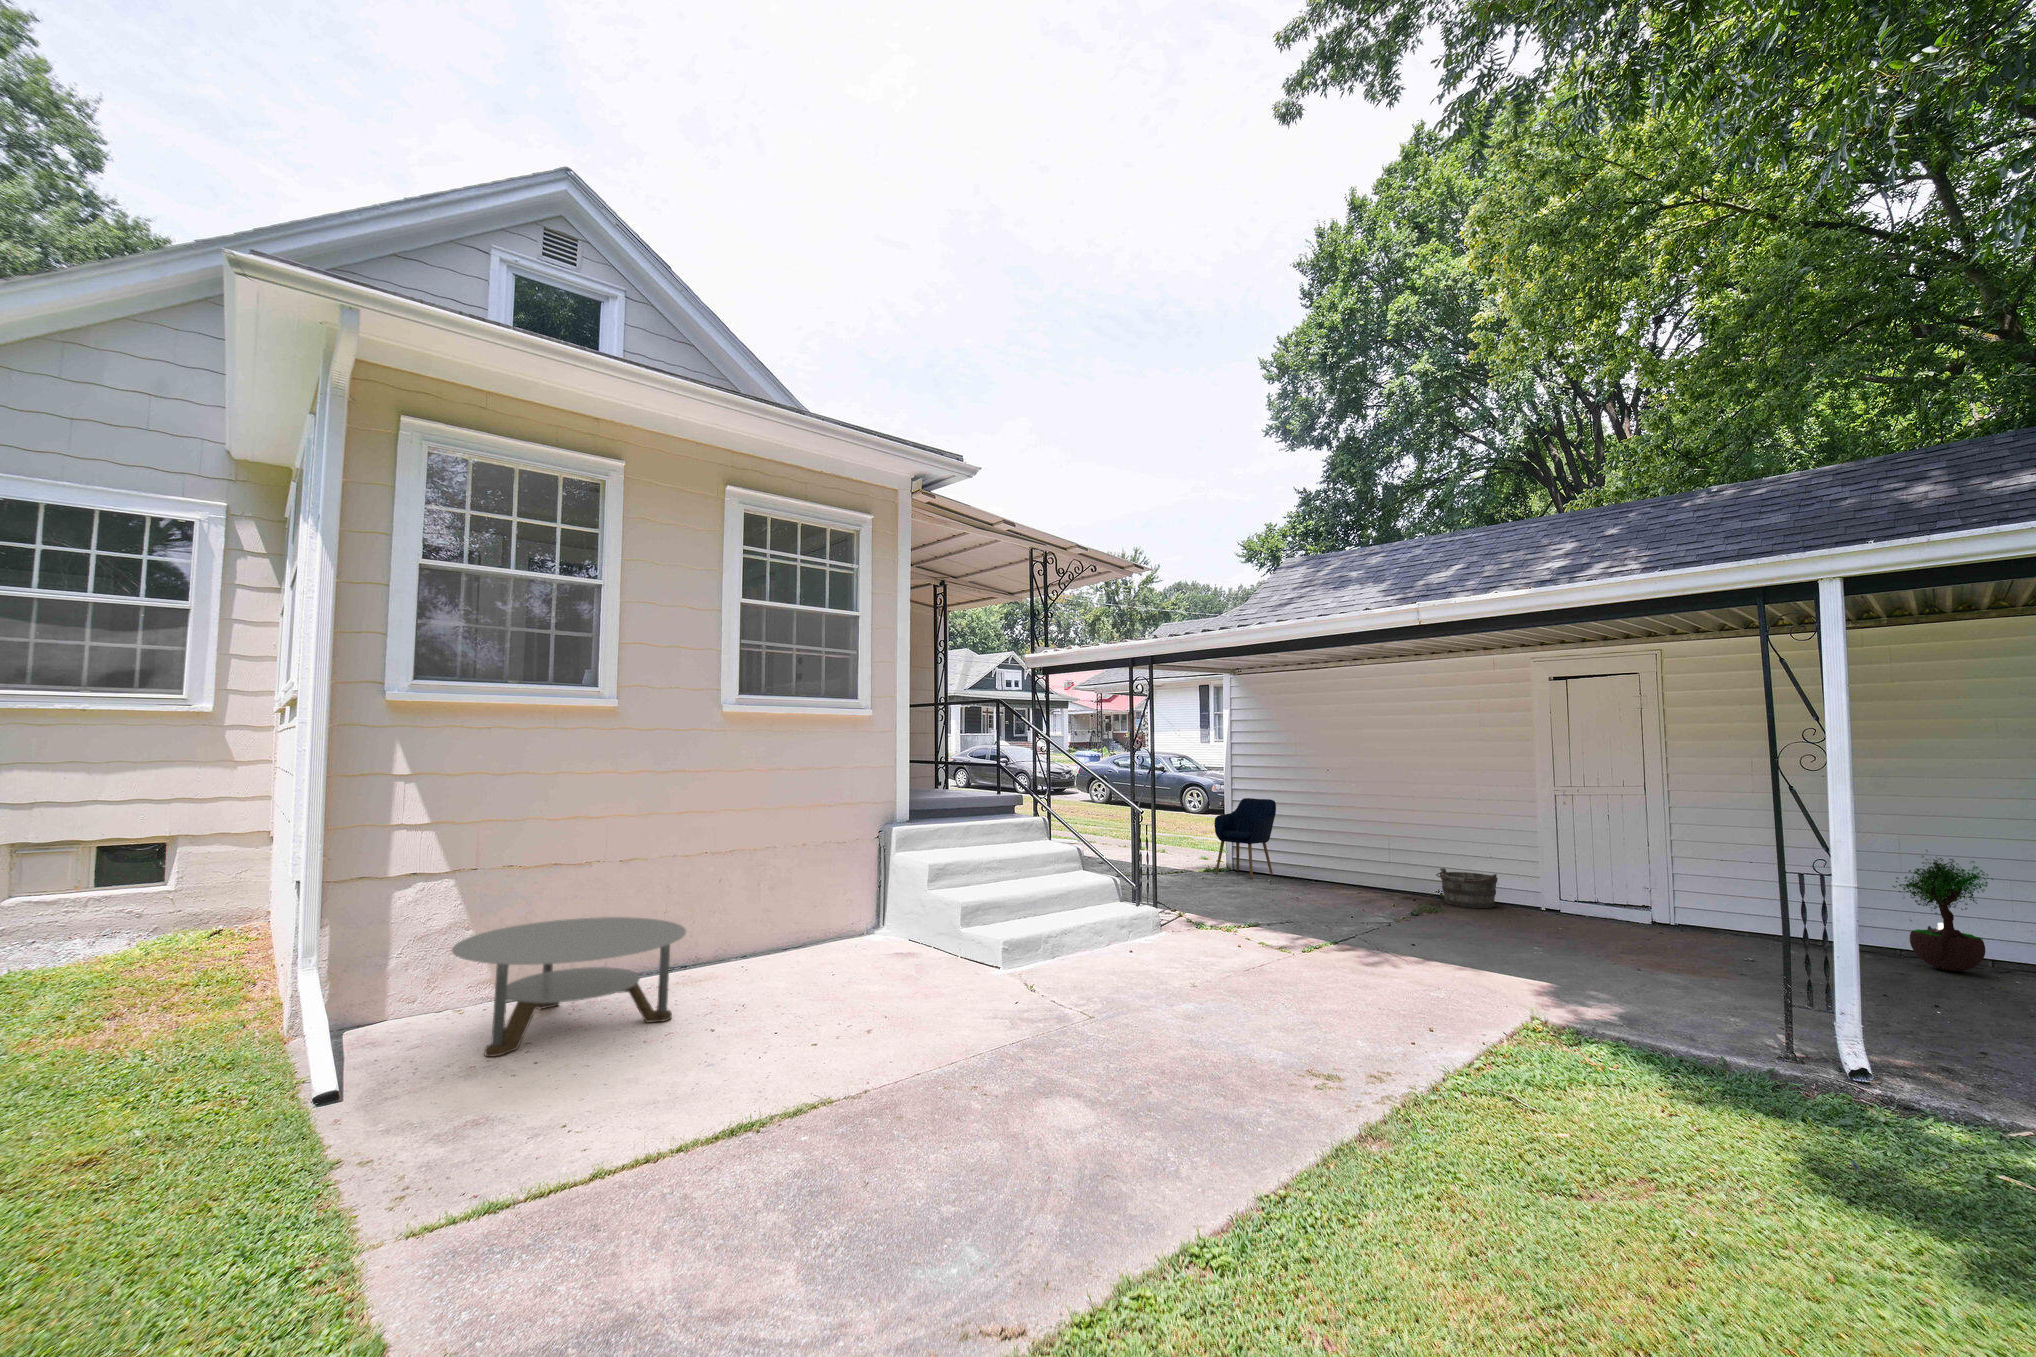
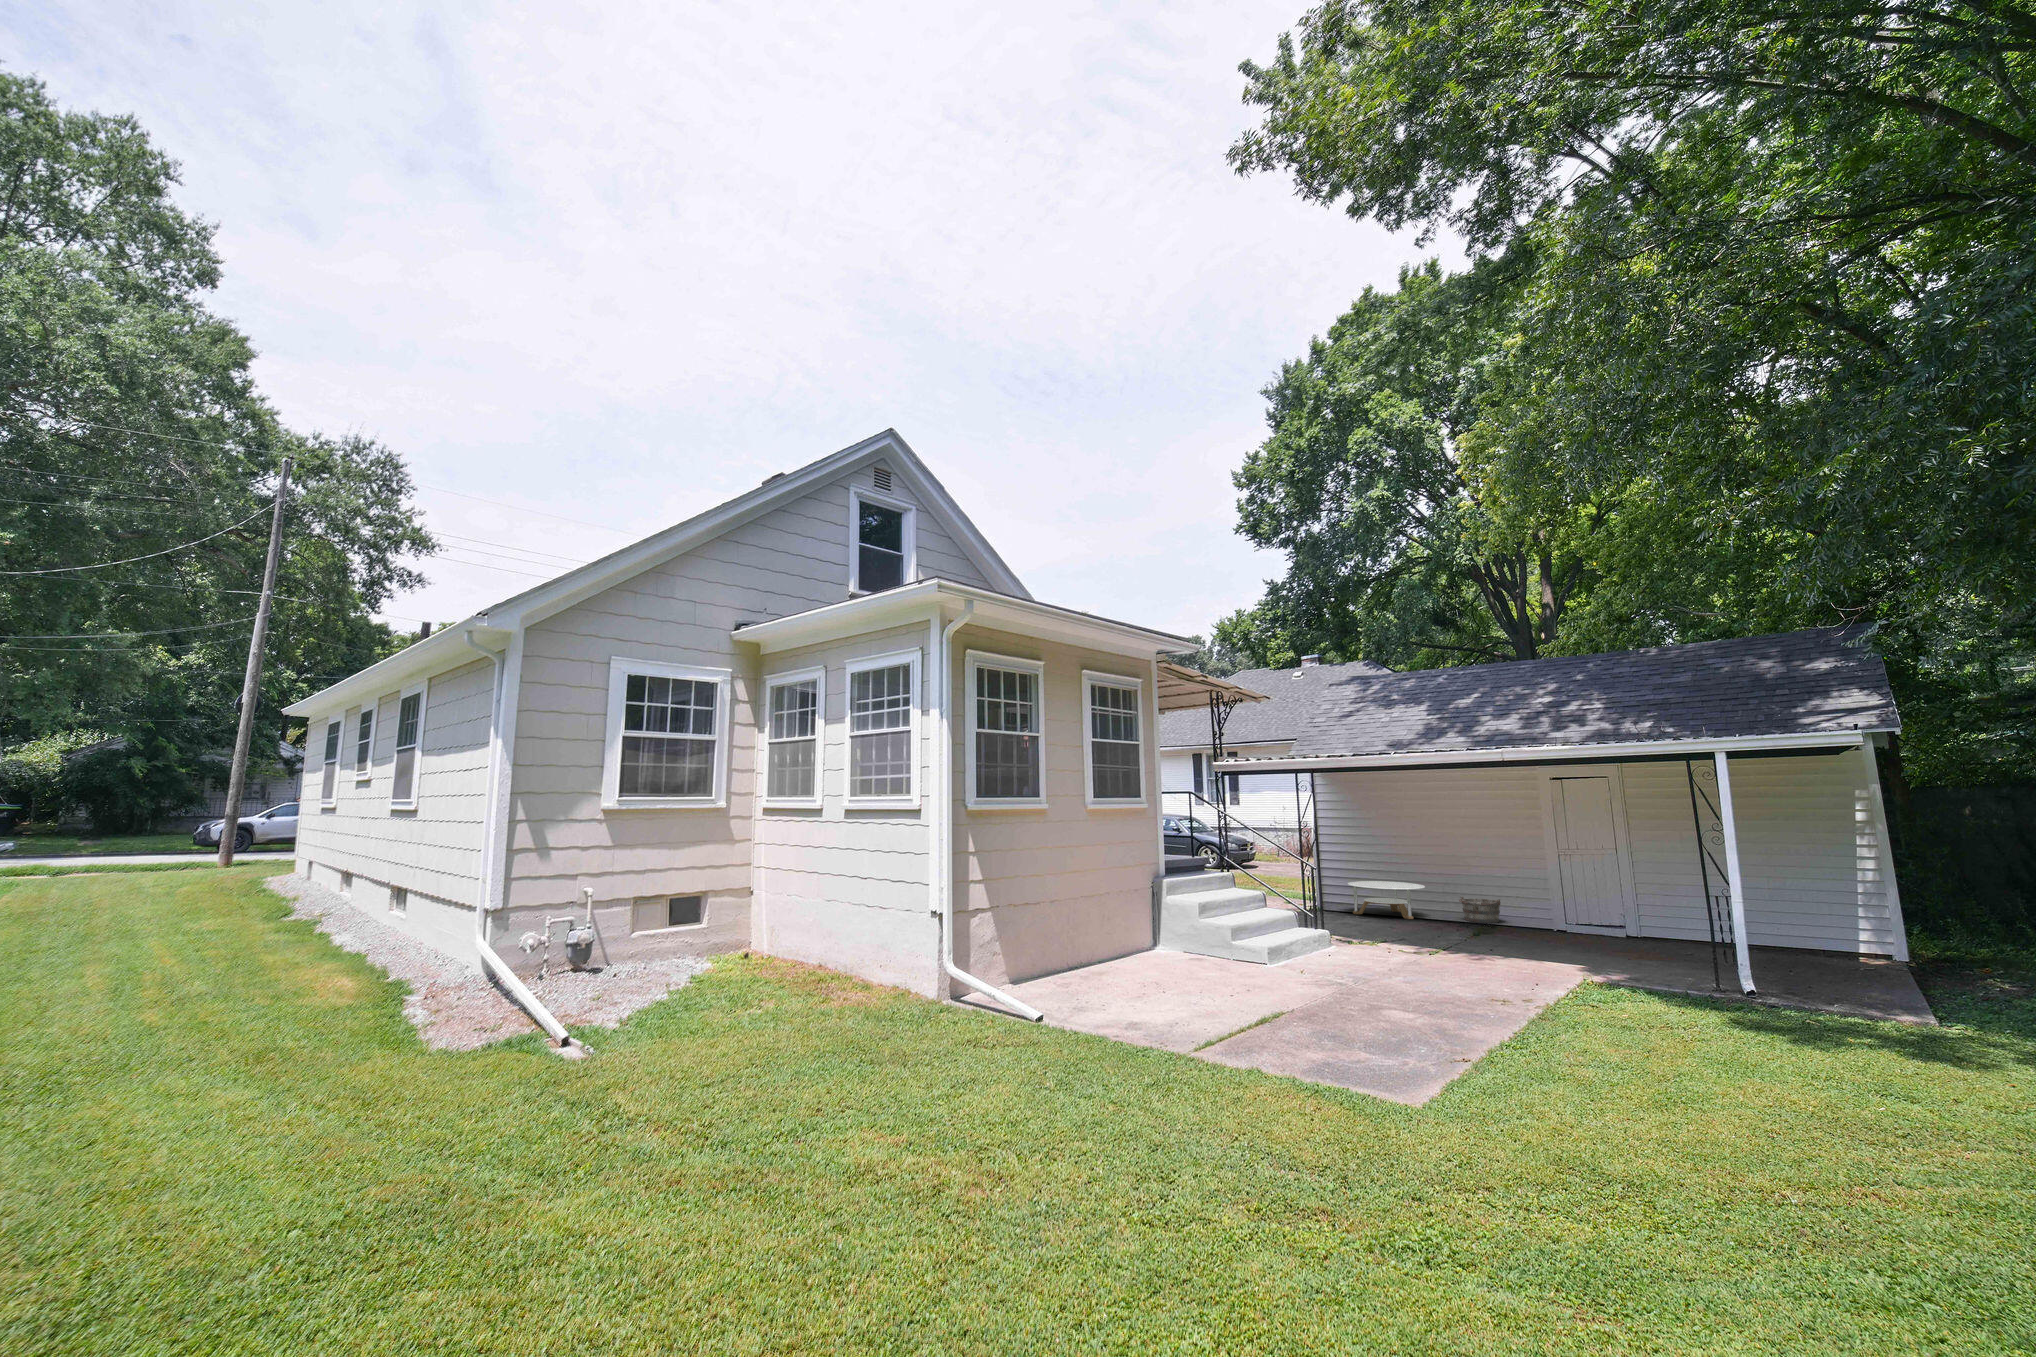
chair: present [1215,798,1276,879] -> none [1286,848,1330,909]
potted tree: present [1893,850,1993,971] -> none [1745,876,1798,948]
round table: present [452,917,686,1057] -> present [1348,881,1425,919]

